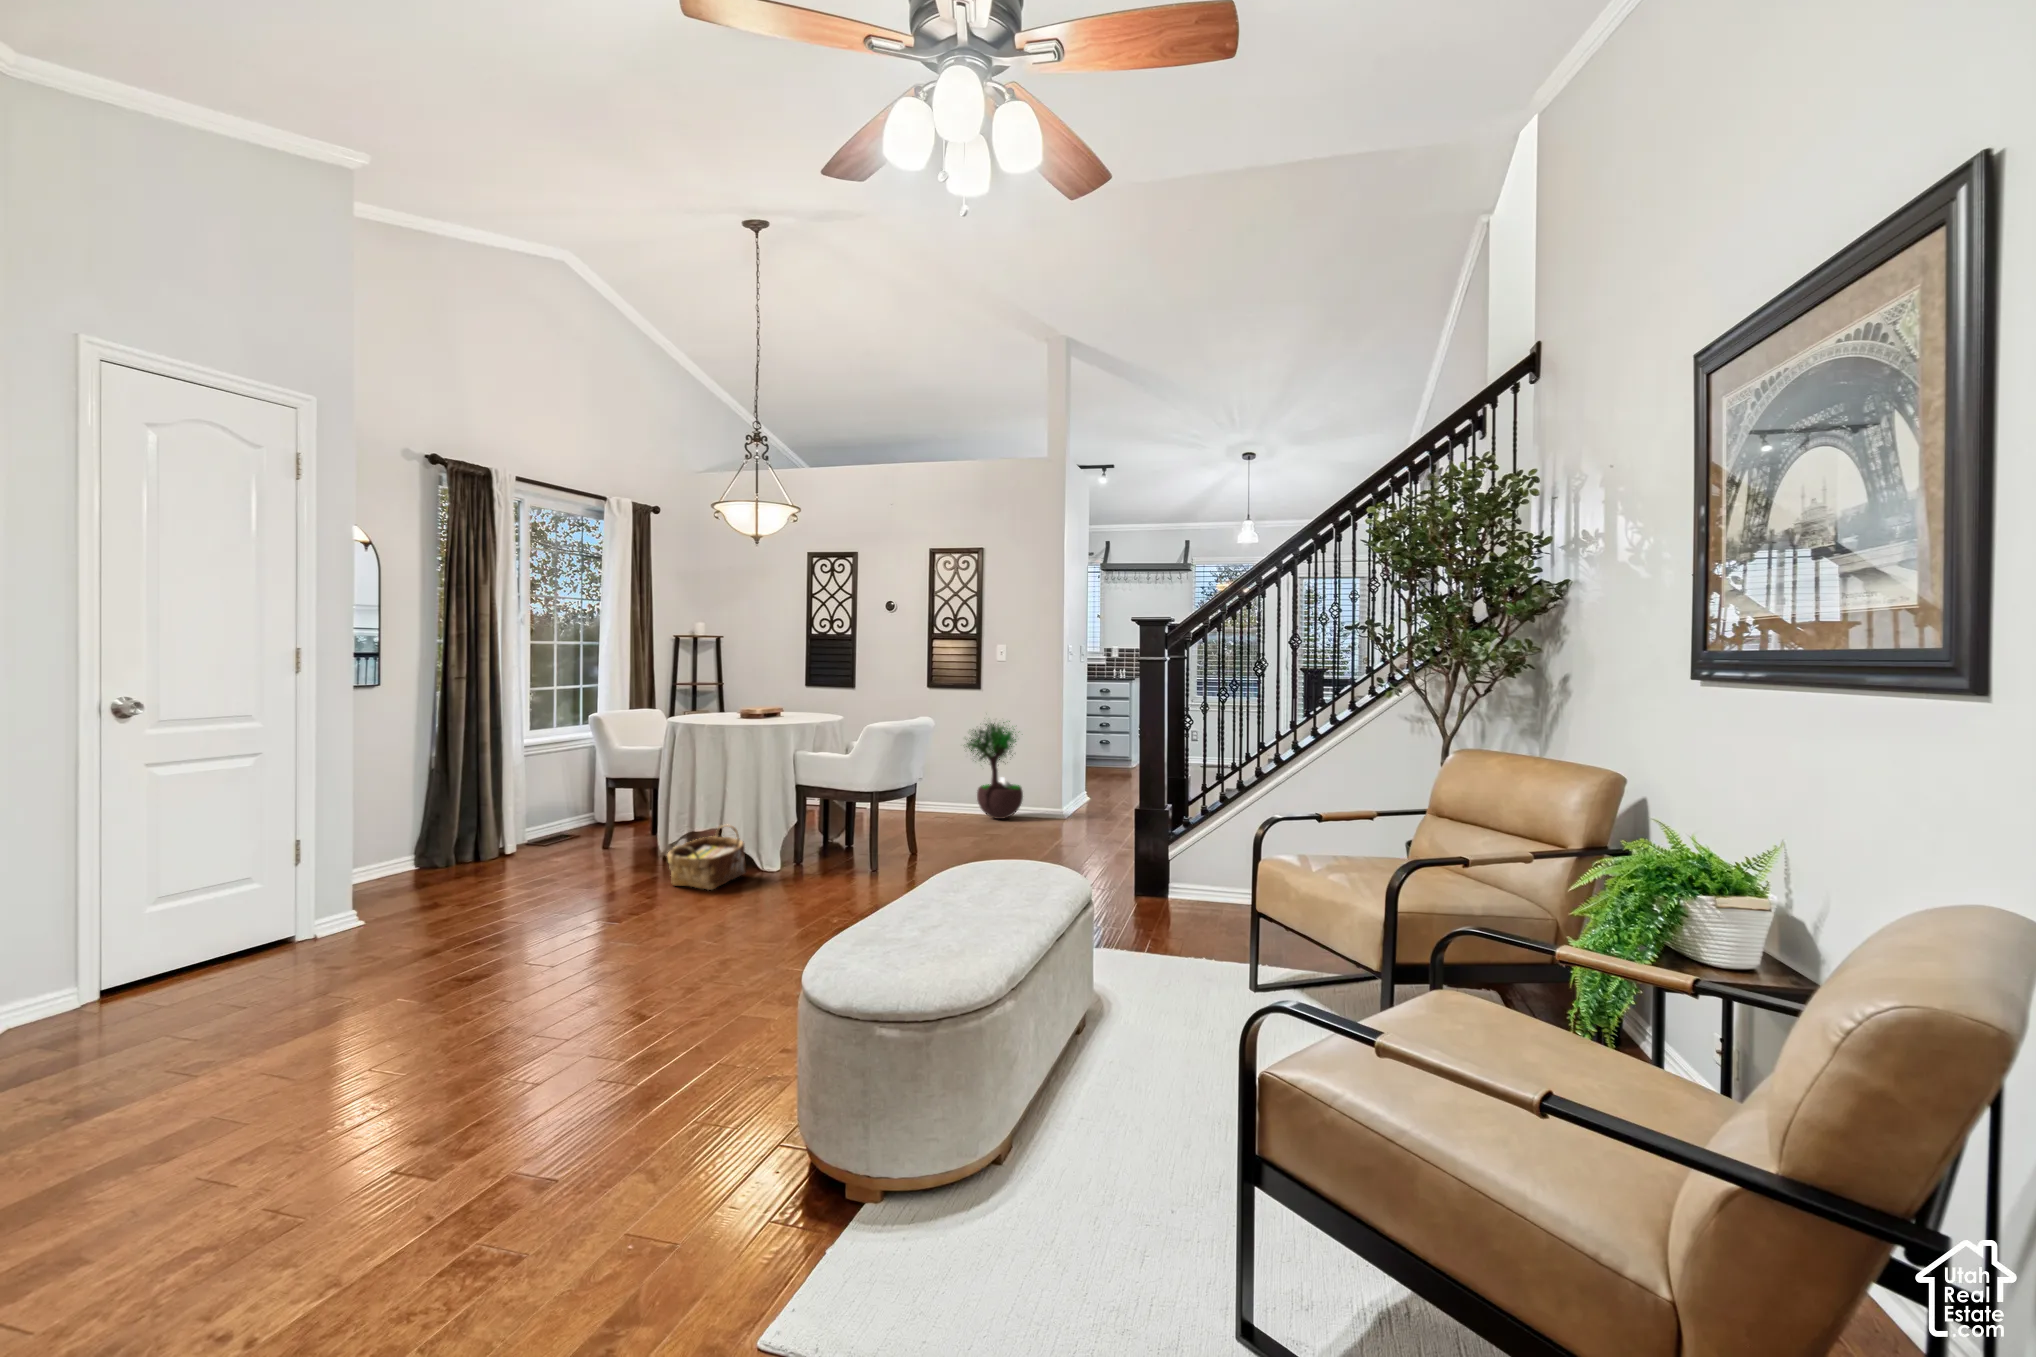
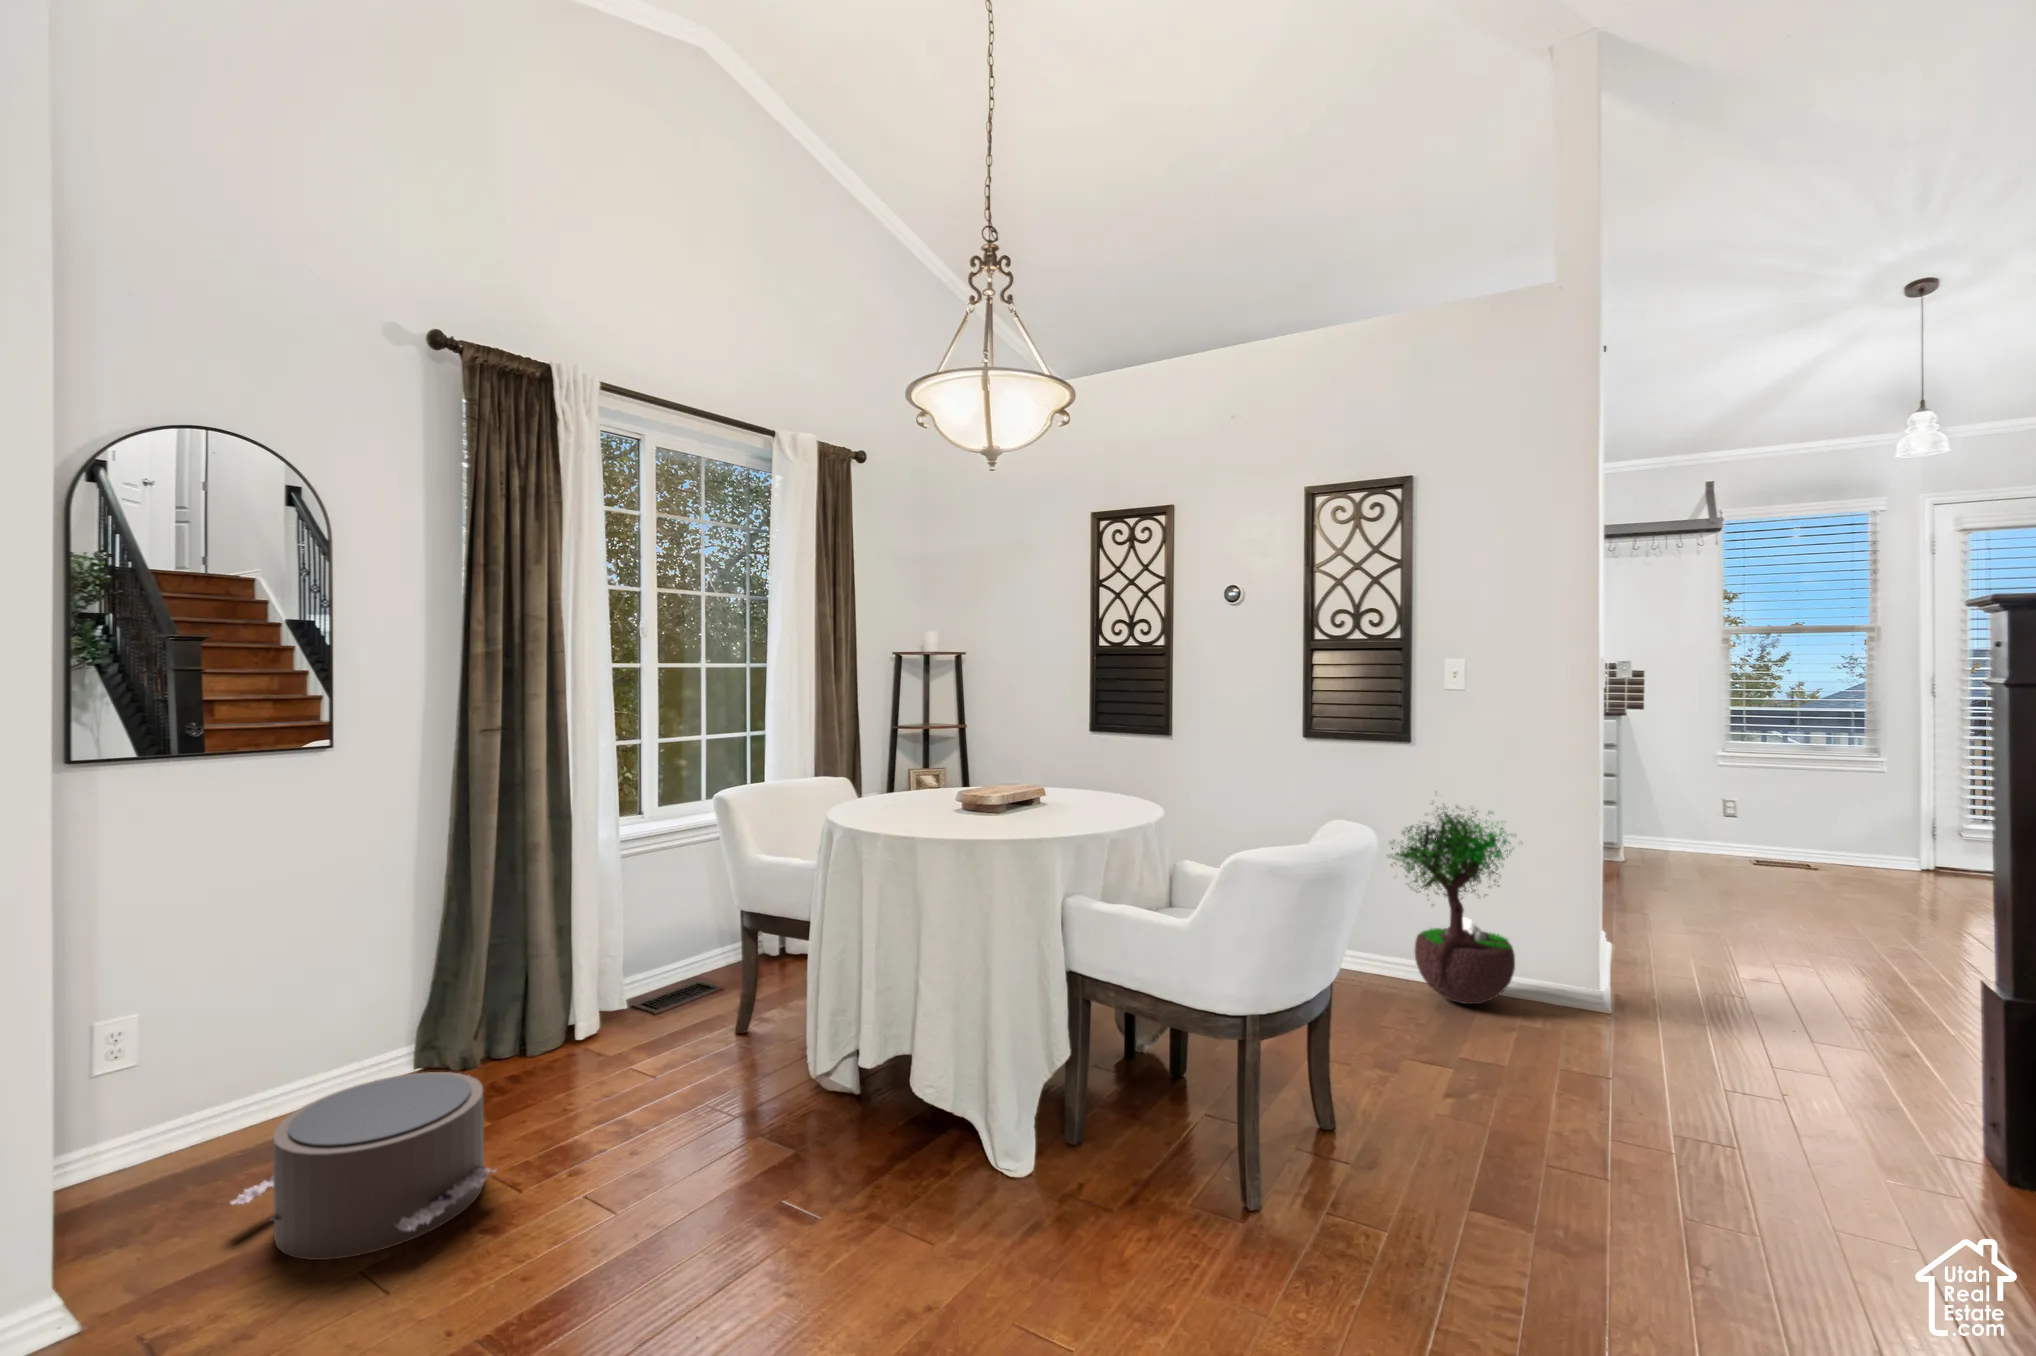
woven basket: present [667,825,746,890] -> none [765,1070,945,1266]
pouf: none [396,842,526,908] -> present [231,1072,493,1260]

